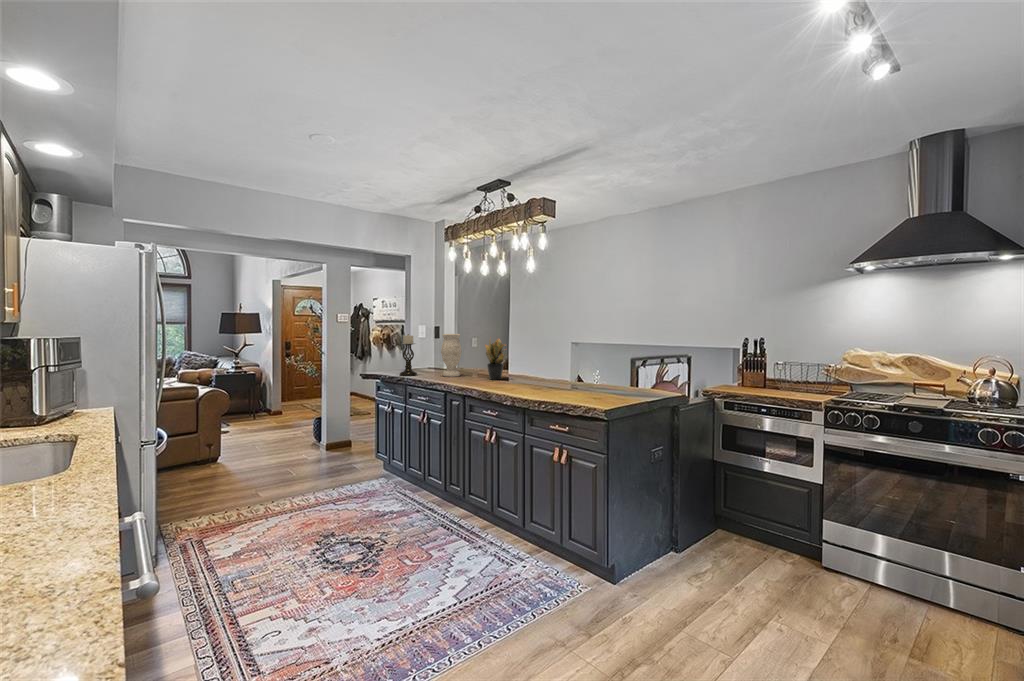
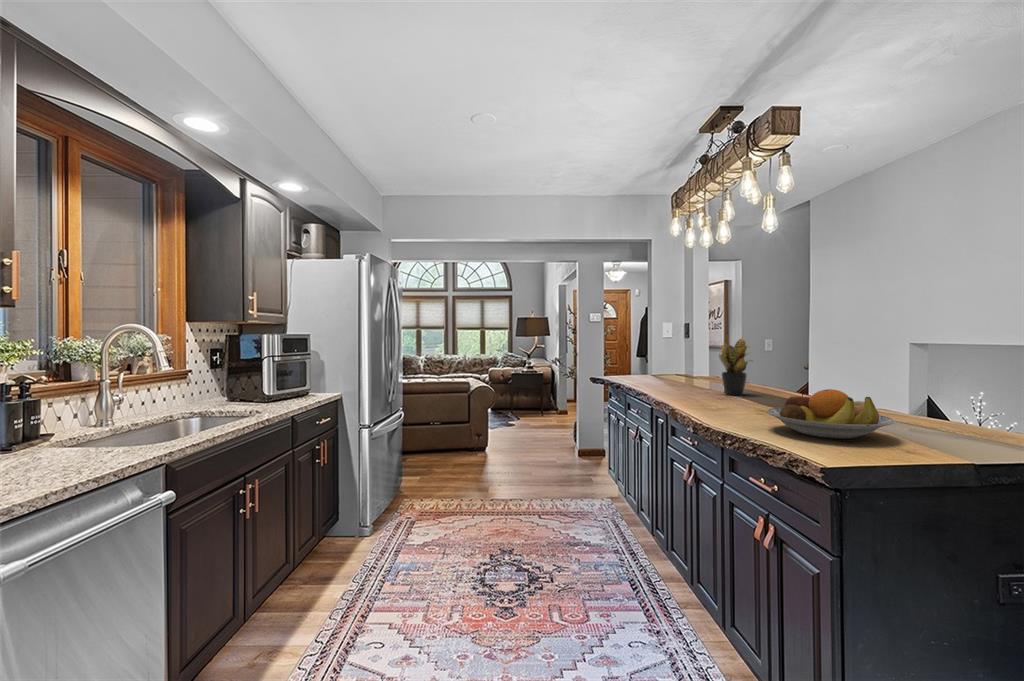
candle holder: present [400,334,417,376] -> none [623,332,645,383]
vase: present [441,334,462,377] -> none [669,332,697,387]
fruit bowl: none [550,371,610,398] -> present [766,389,895,439]

